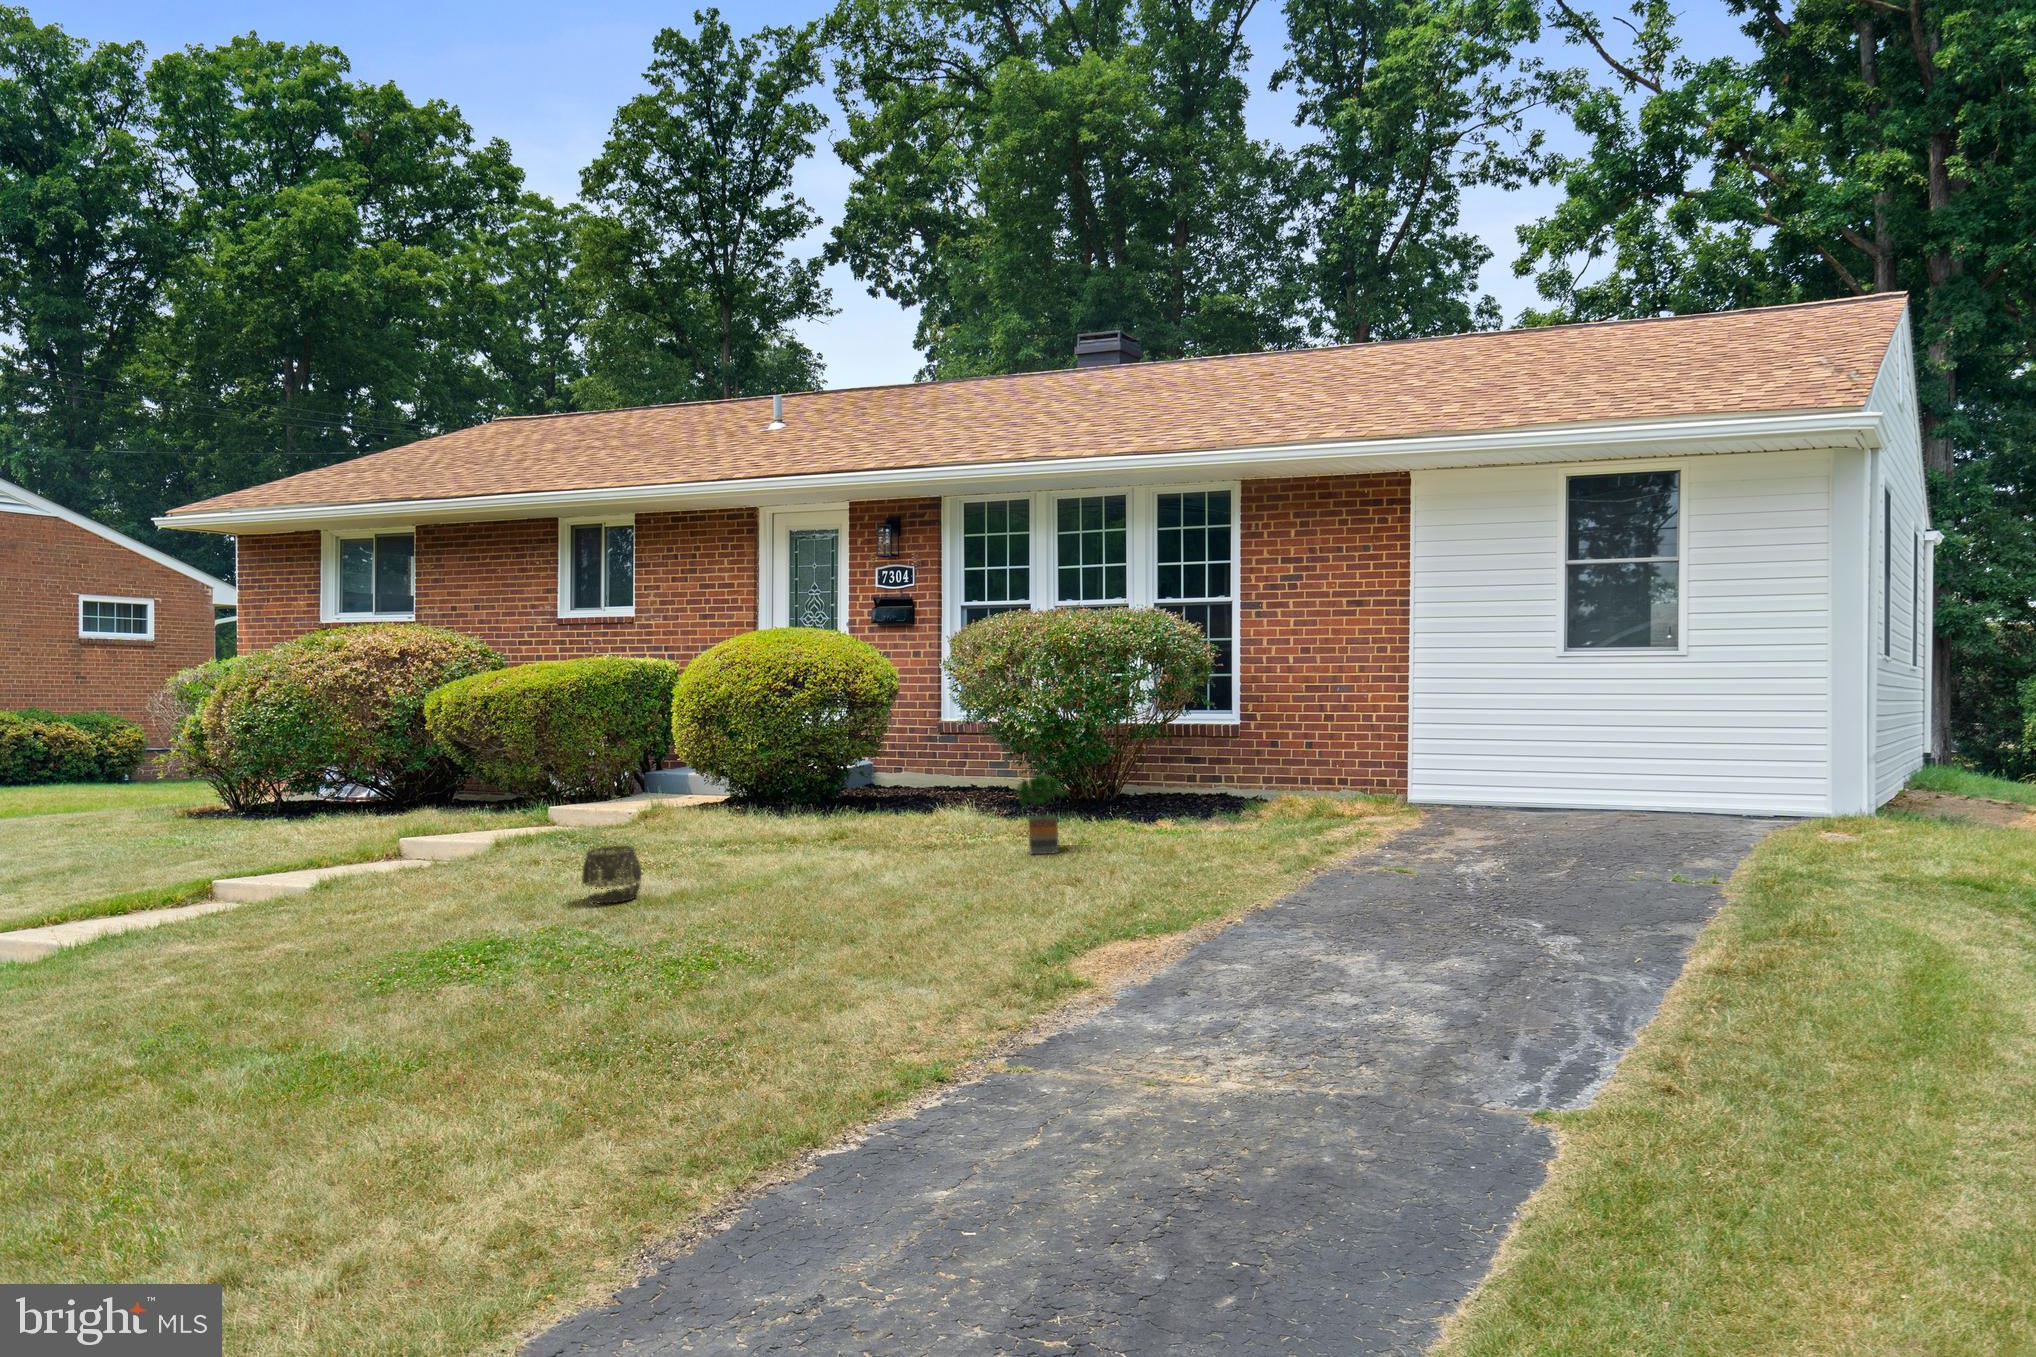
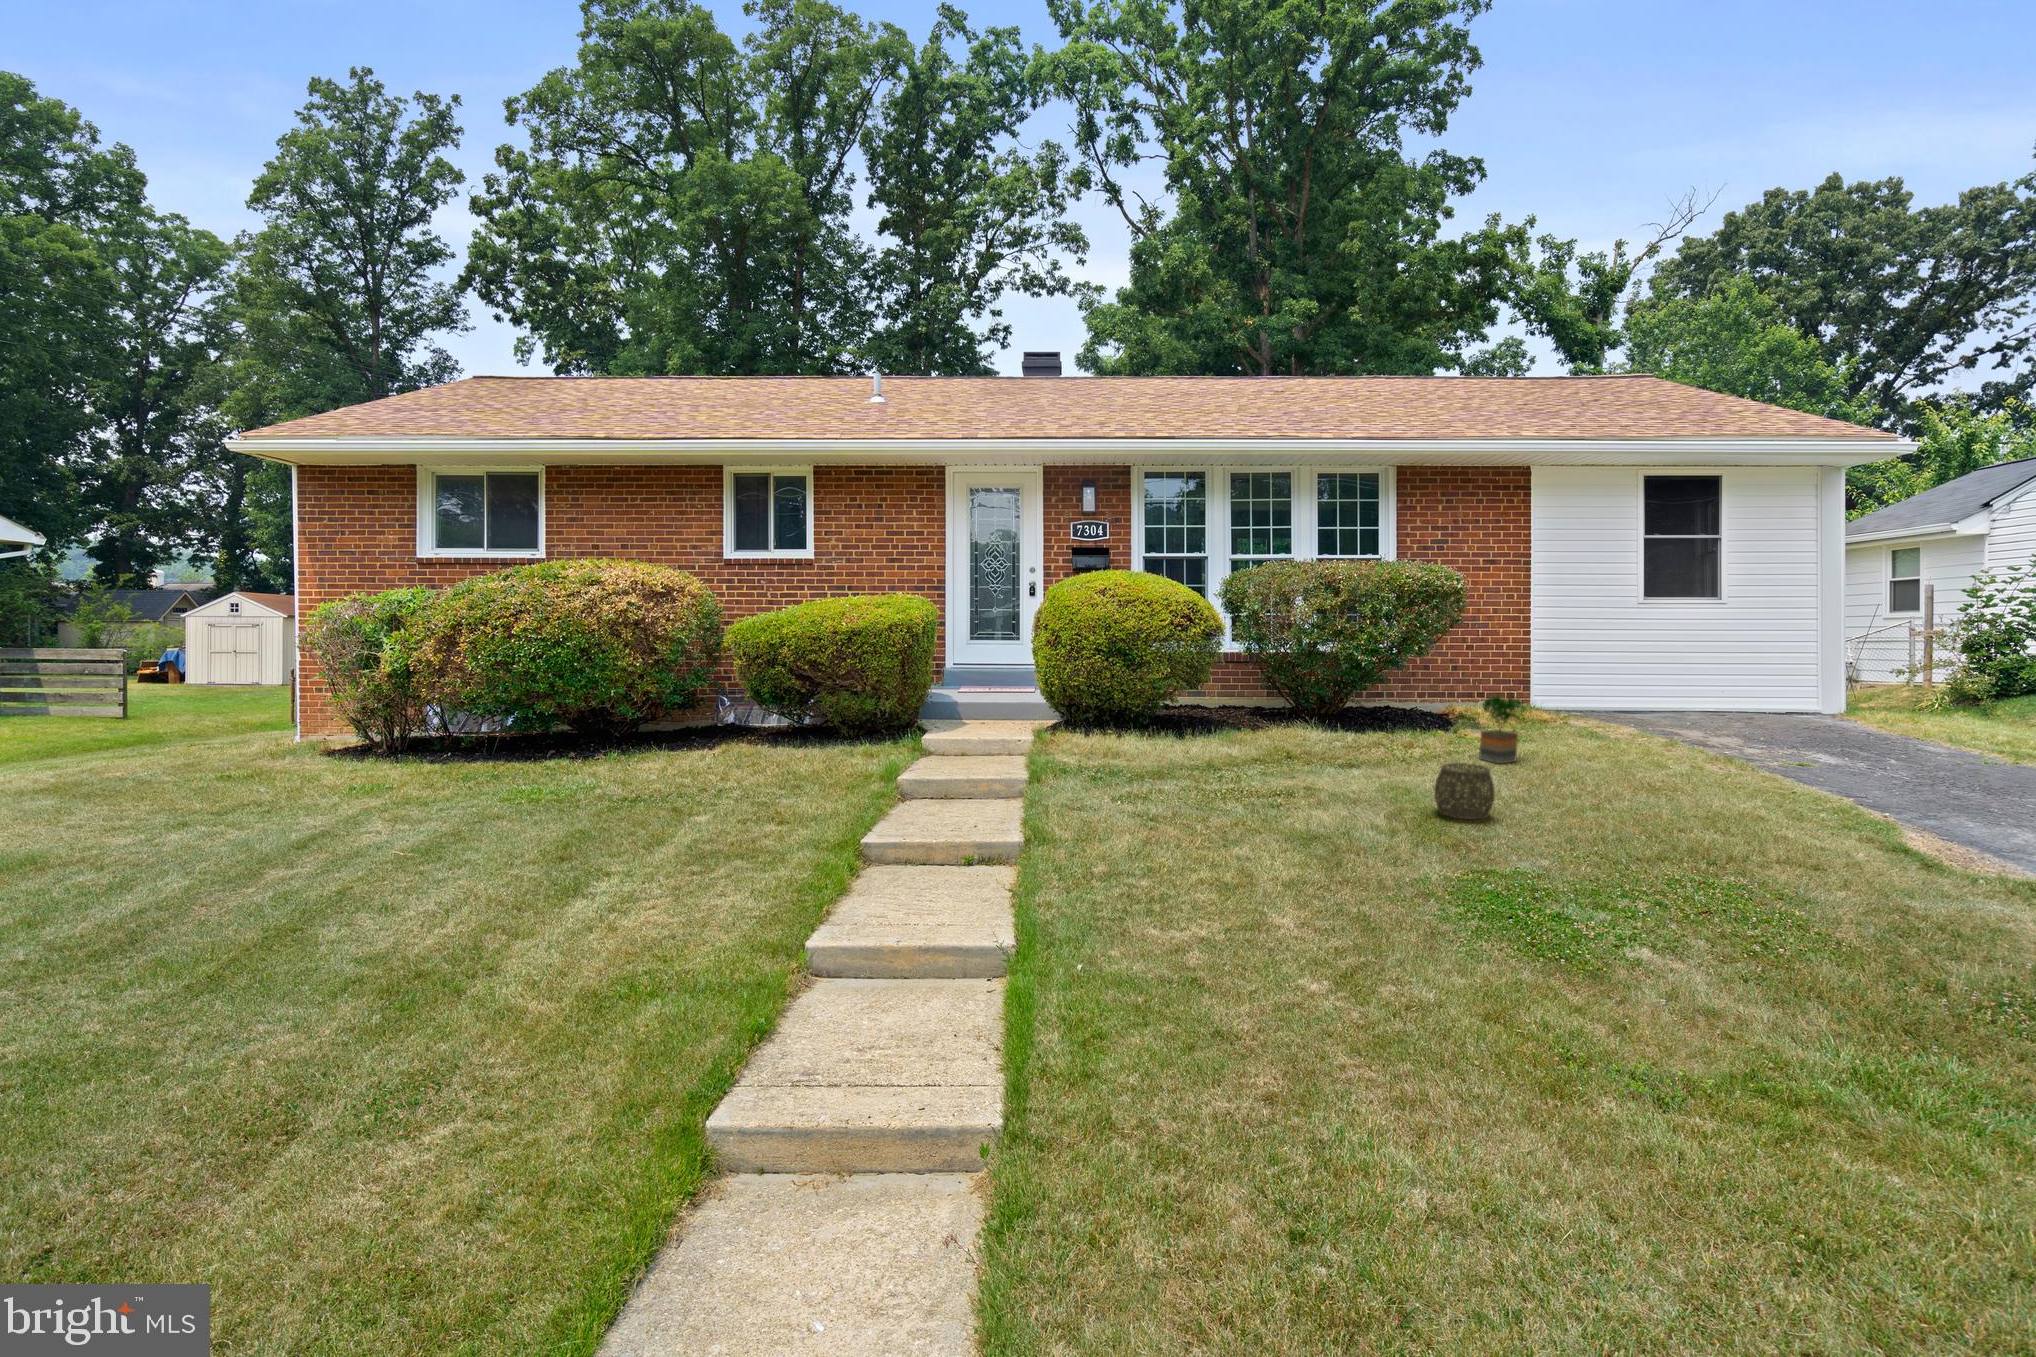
woven basket: present [582,846,641,904] -> present [1434,763,1495,820]

